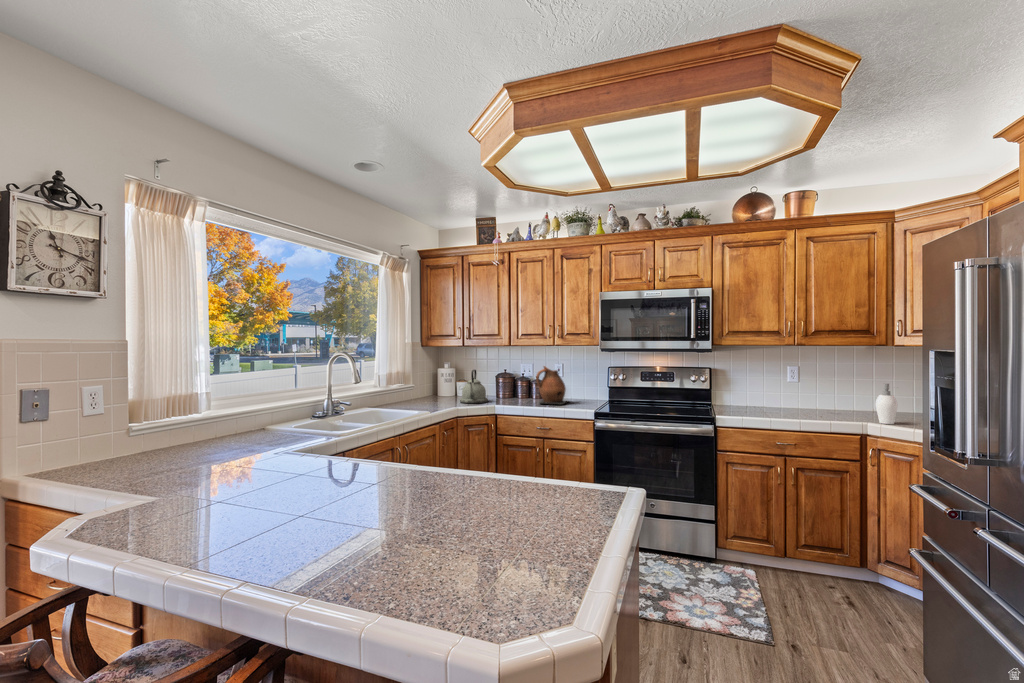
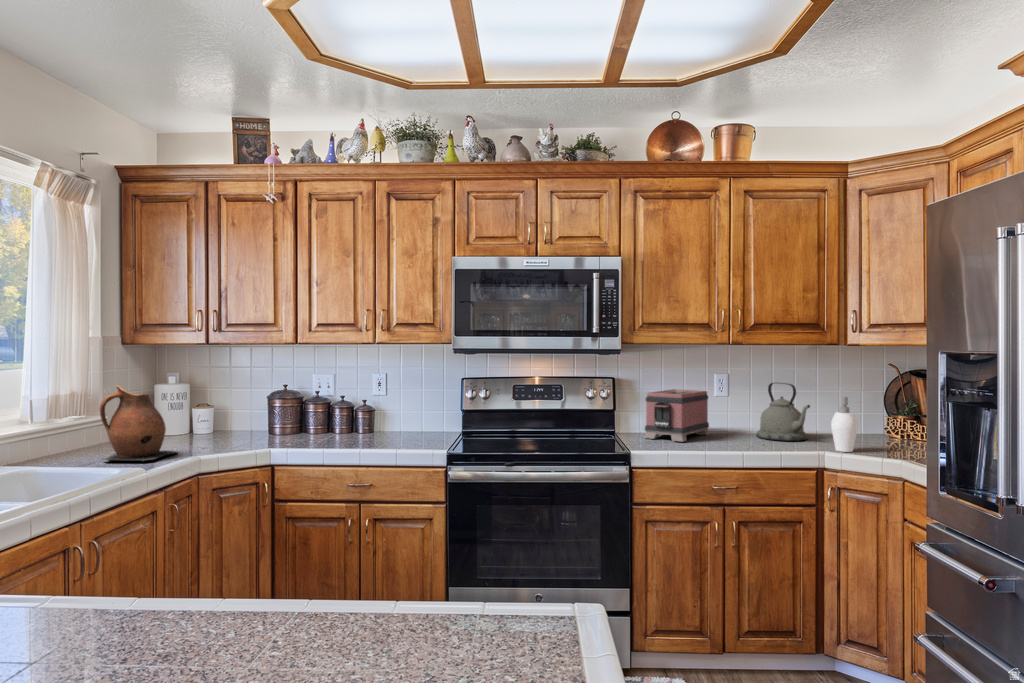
ceramic pitcher: present [536,366,568,404] -> present [100,386,177,461]
kettle: present [460,370,488,403] -> present [756,383,810,441]
toaster: none [732,377,786,412] -> present [644,389,710,442]

